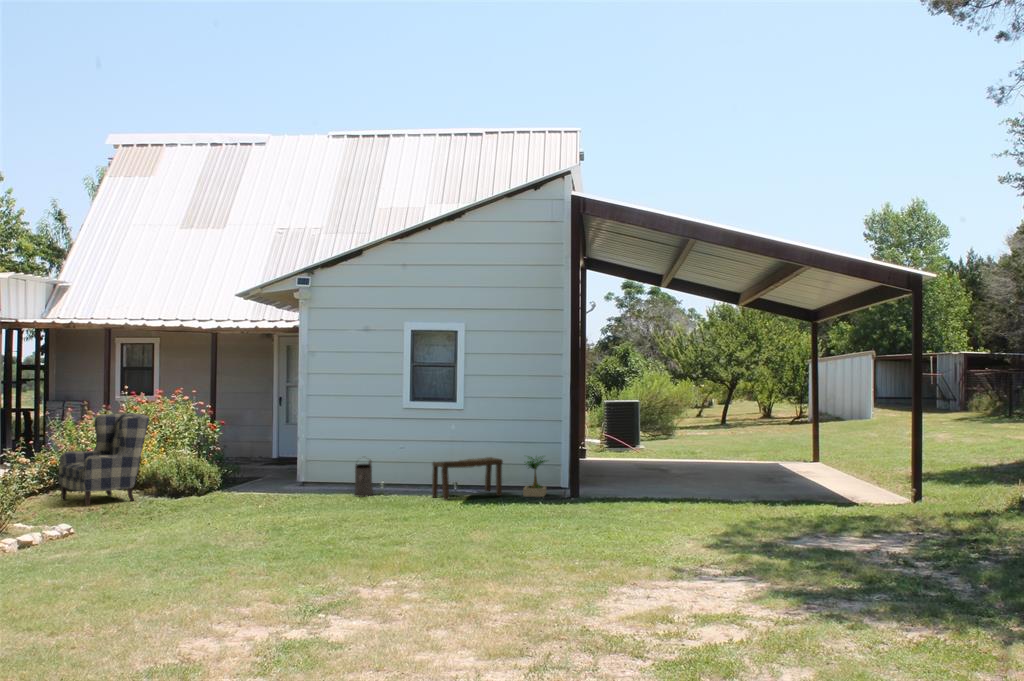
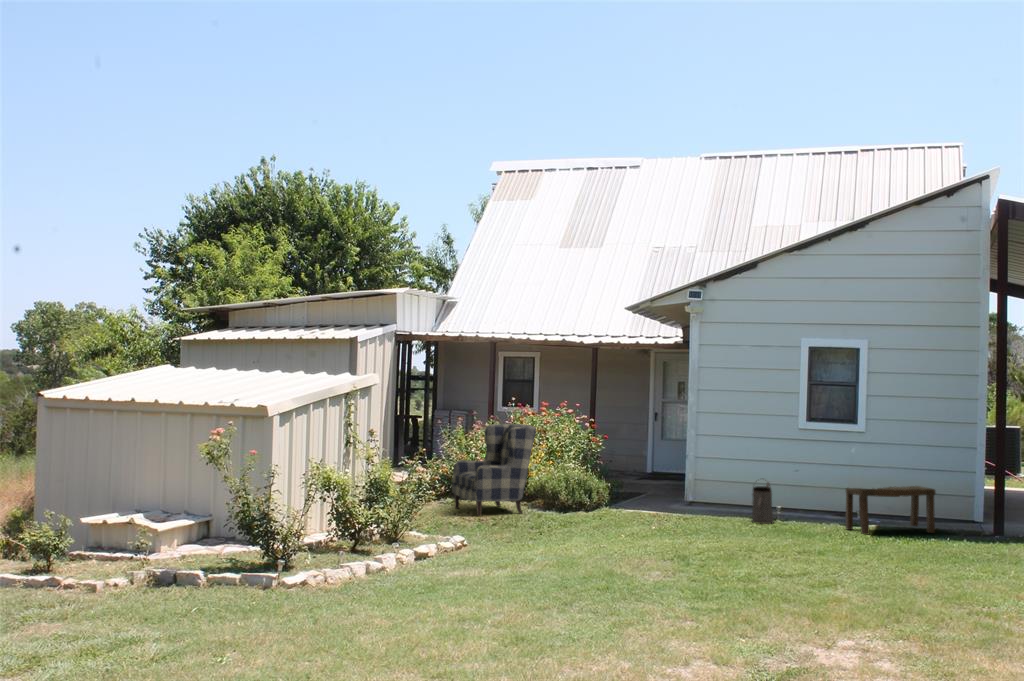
potted plant: present [523,456,547,497] -> none [961,485,1002,538]

